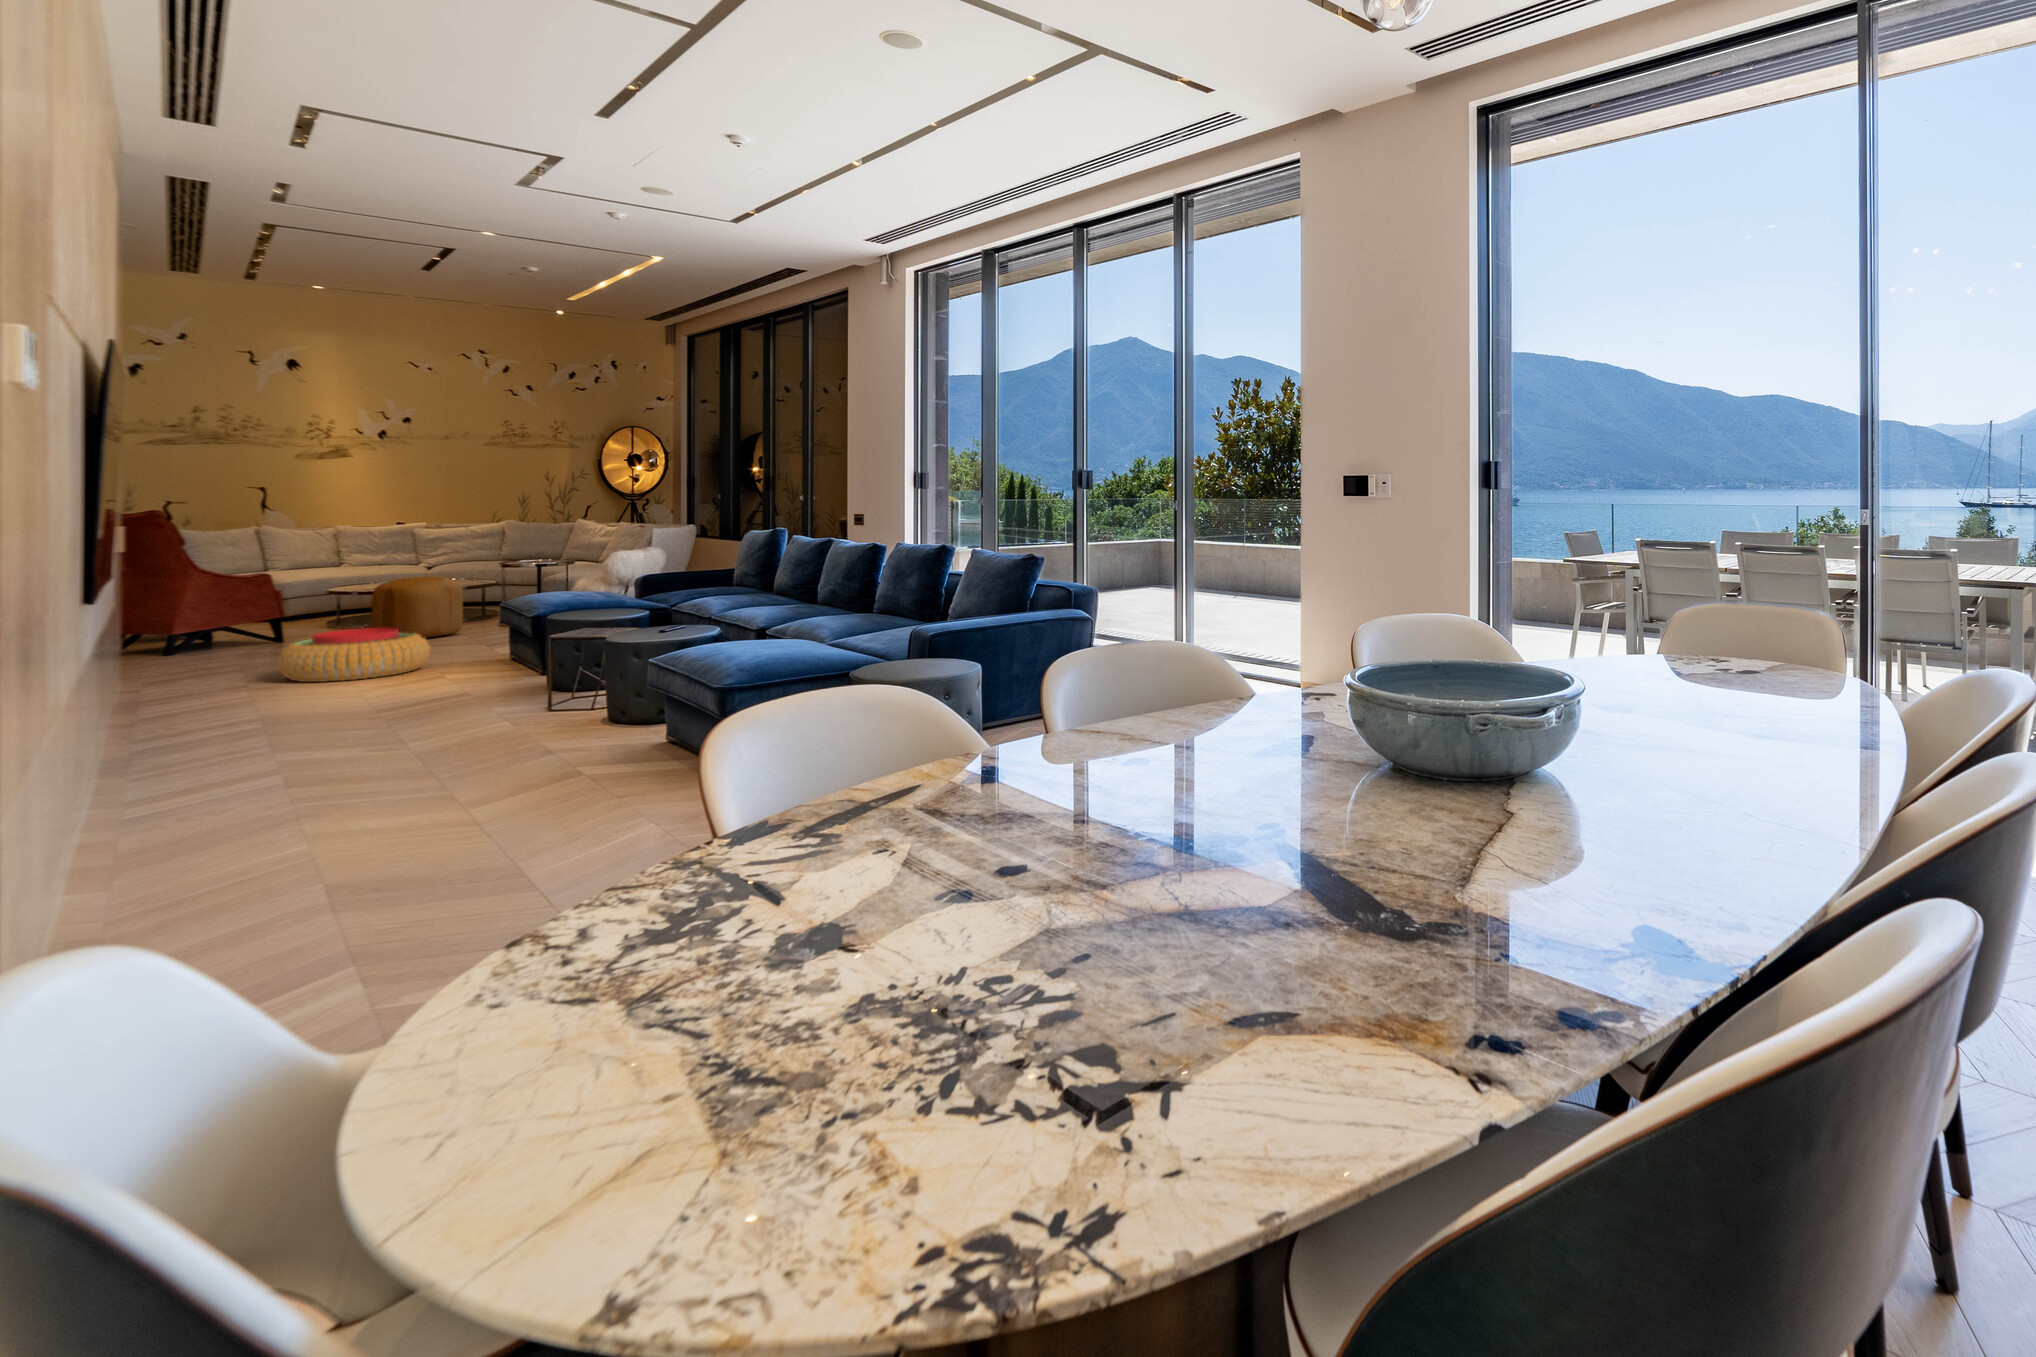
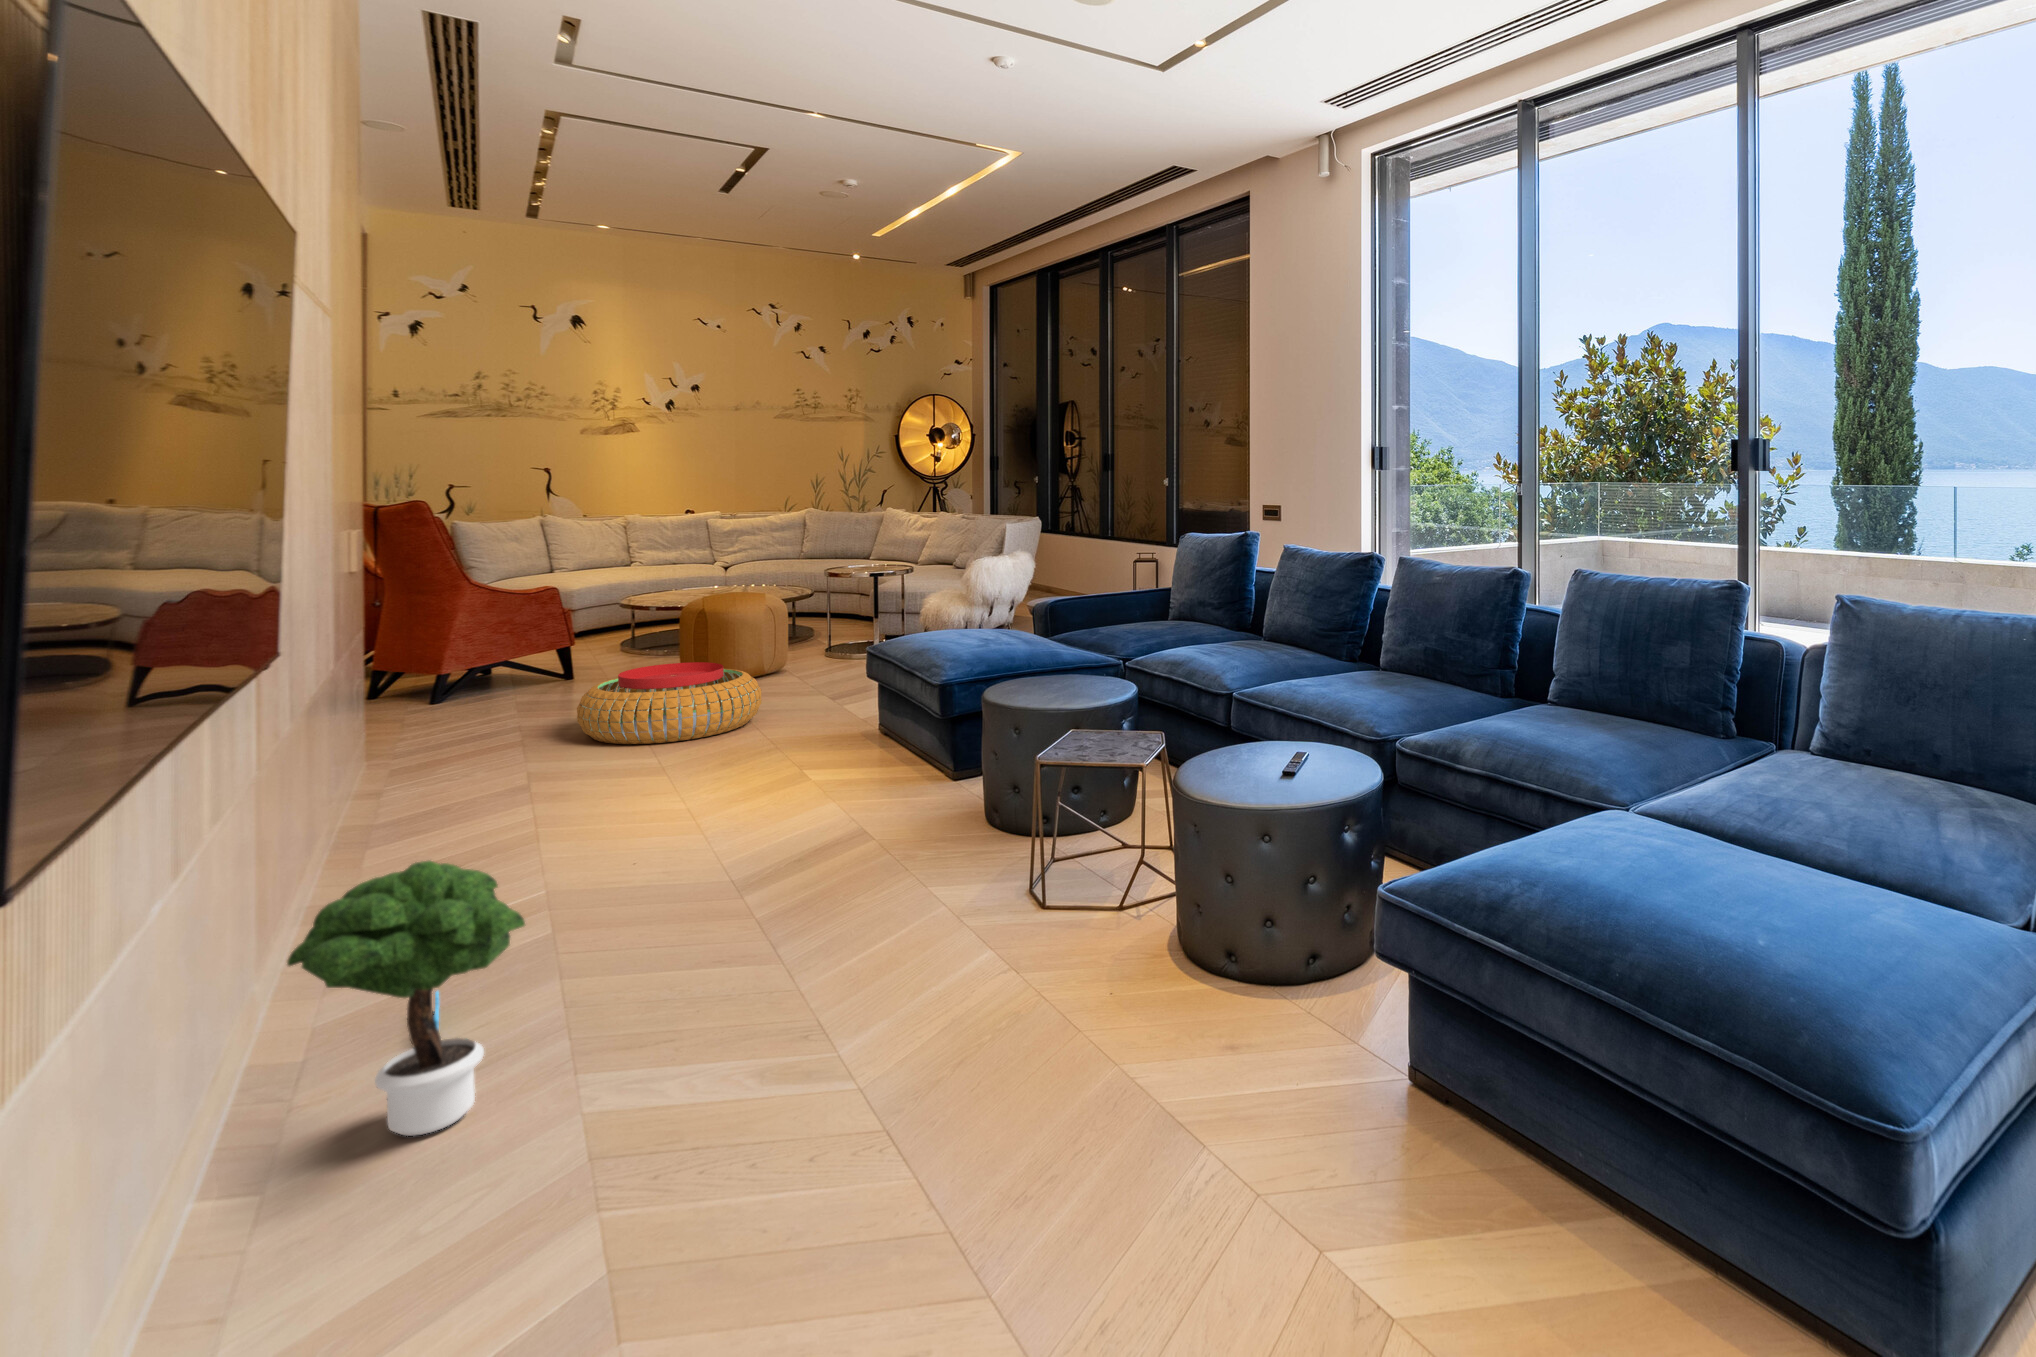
potted tree: none [102,675,229,805] -> present [287,861,525,1136]

